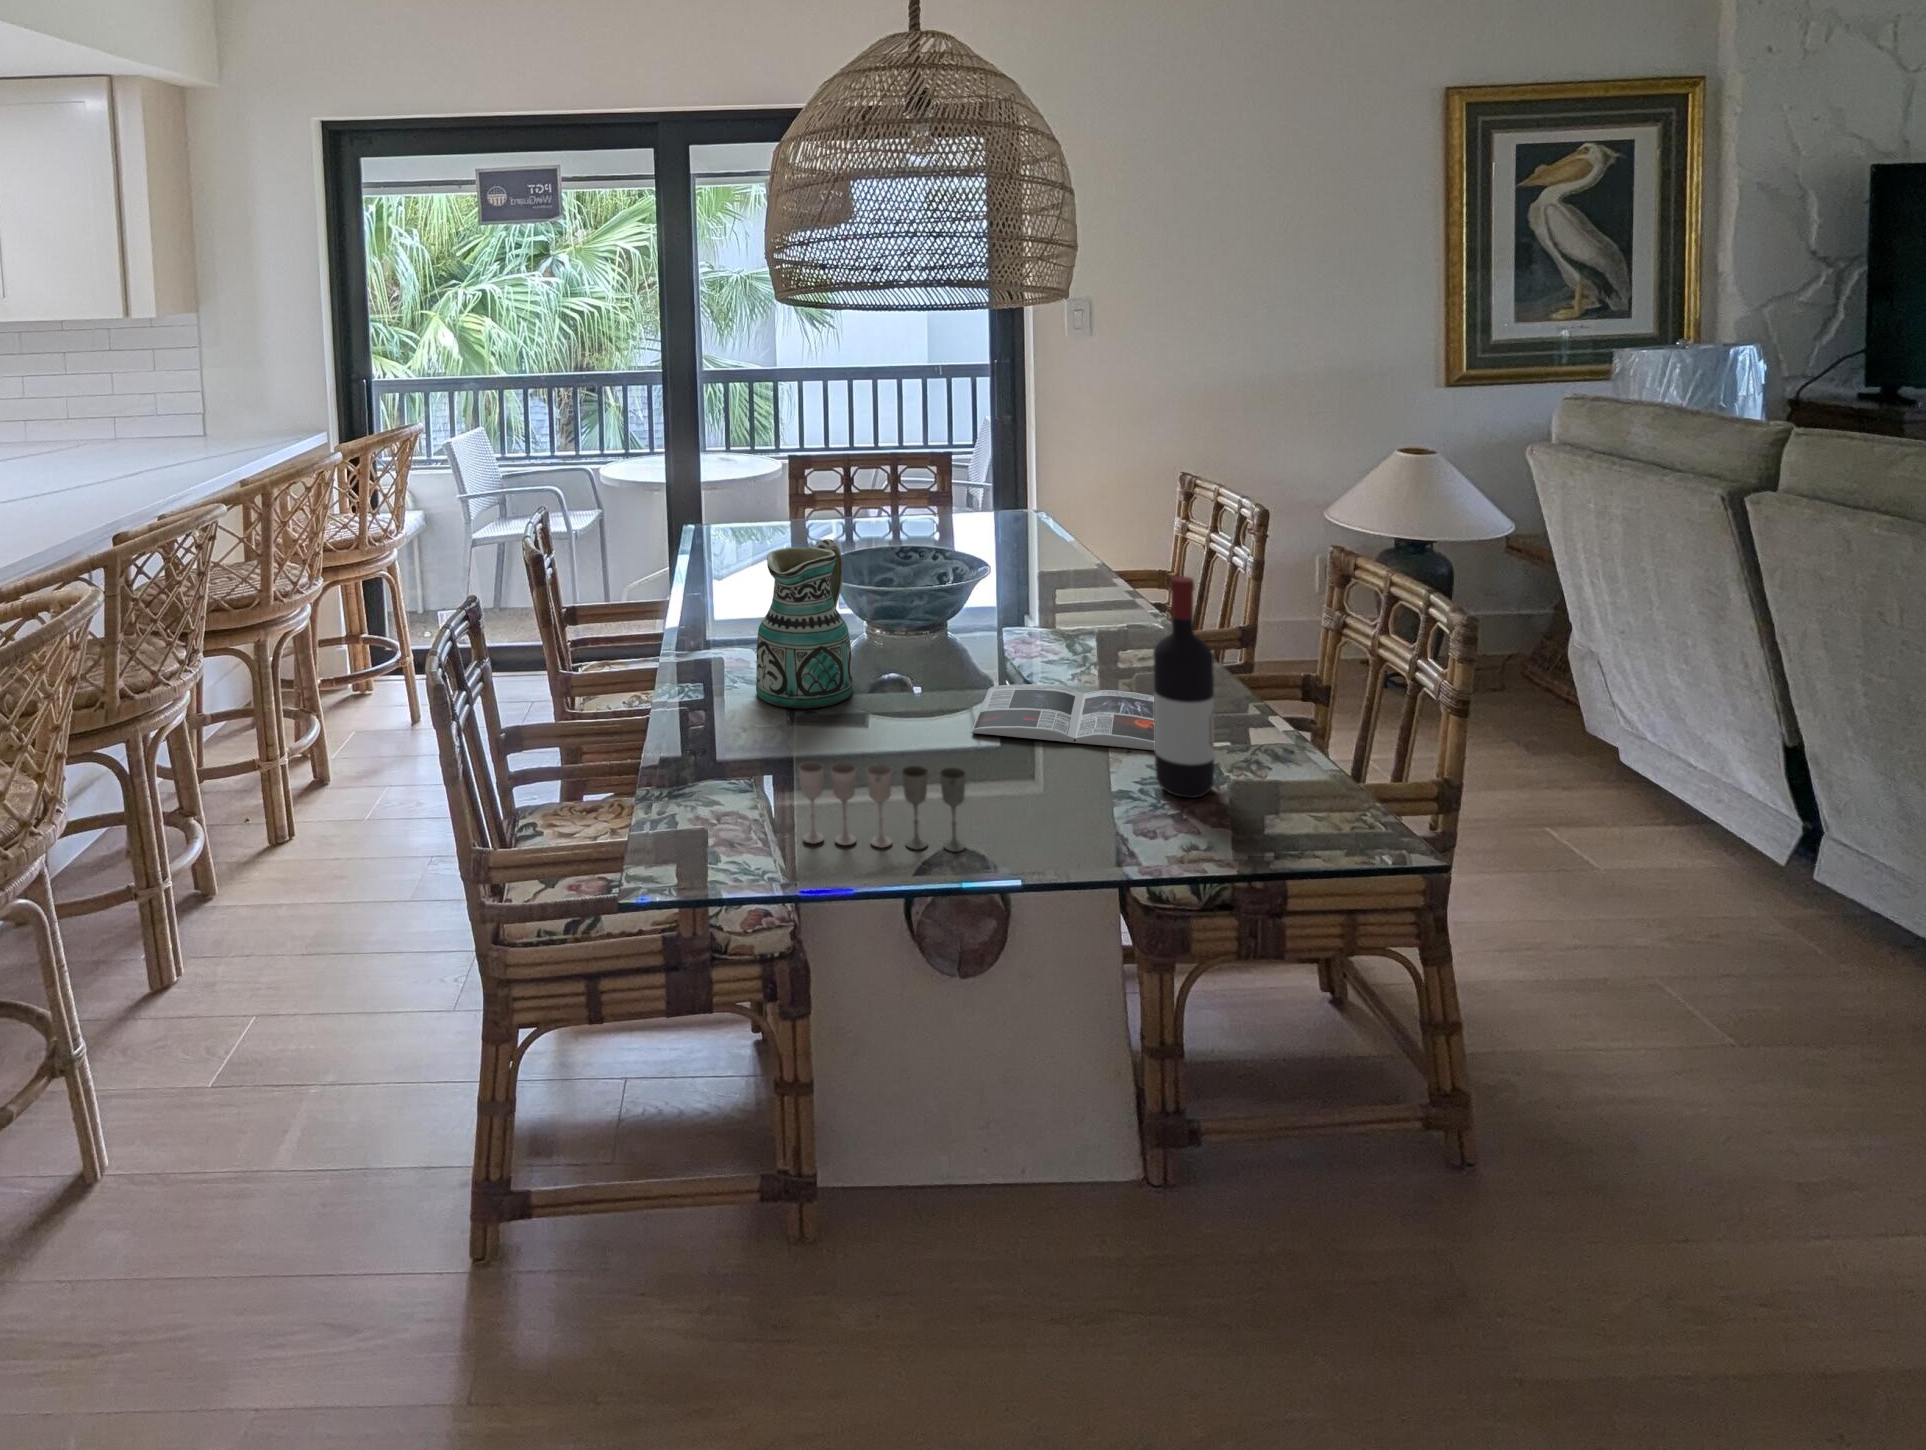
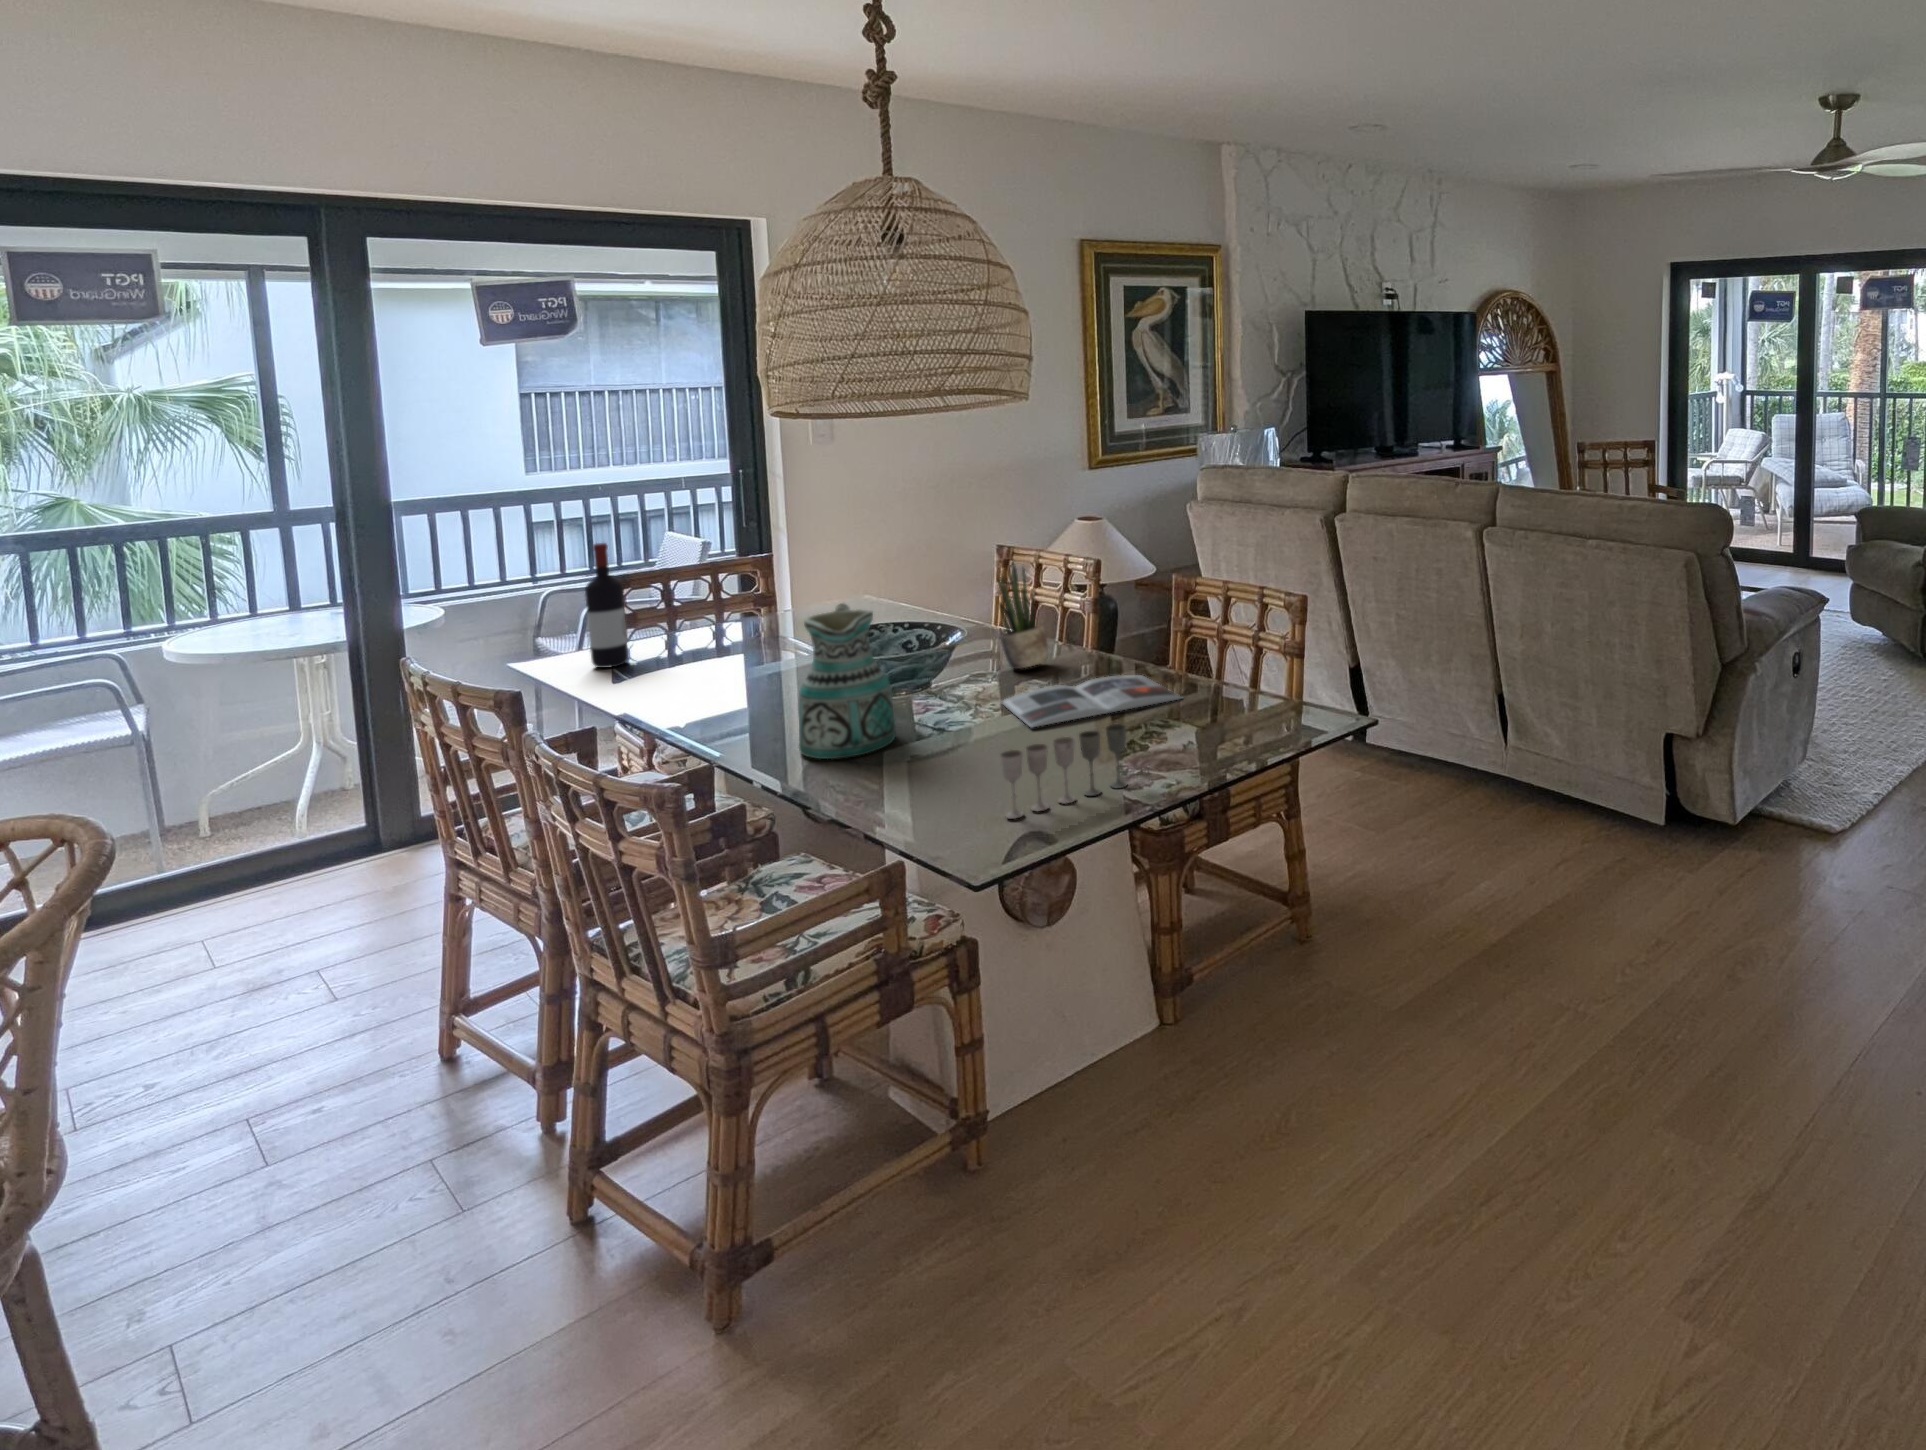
potted plant: none [1044,518,1101,652] -> present [997,563,1048,669]
wine bottle: present [1153,576,1214,798] -> present [585,543,628,668]

